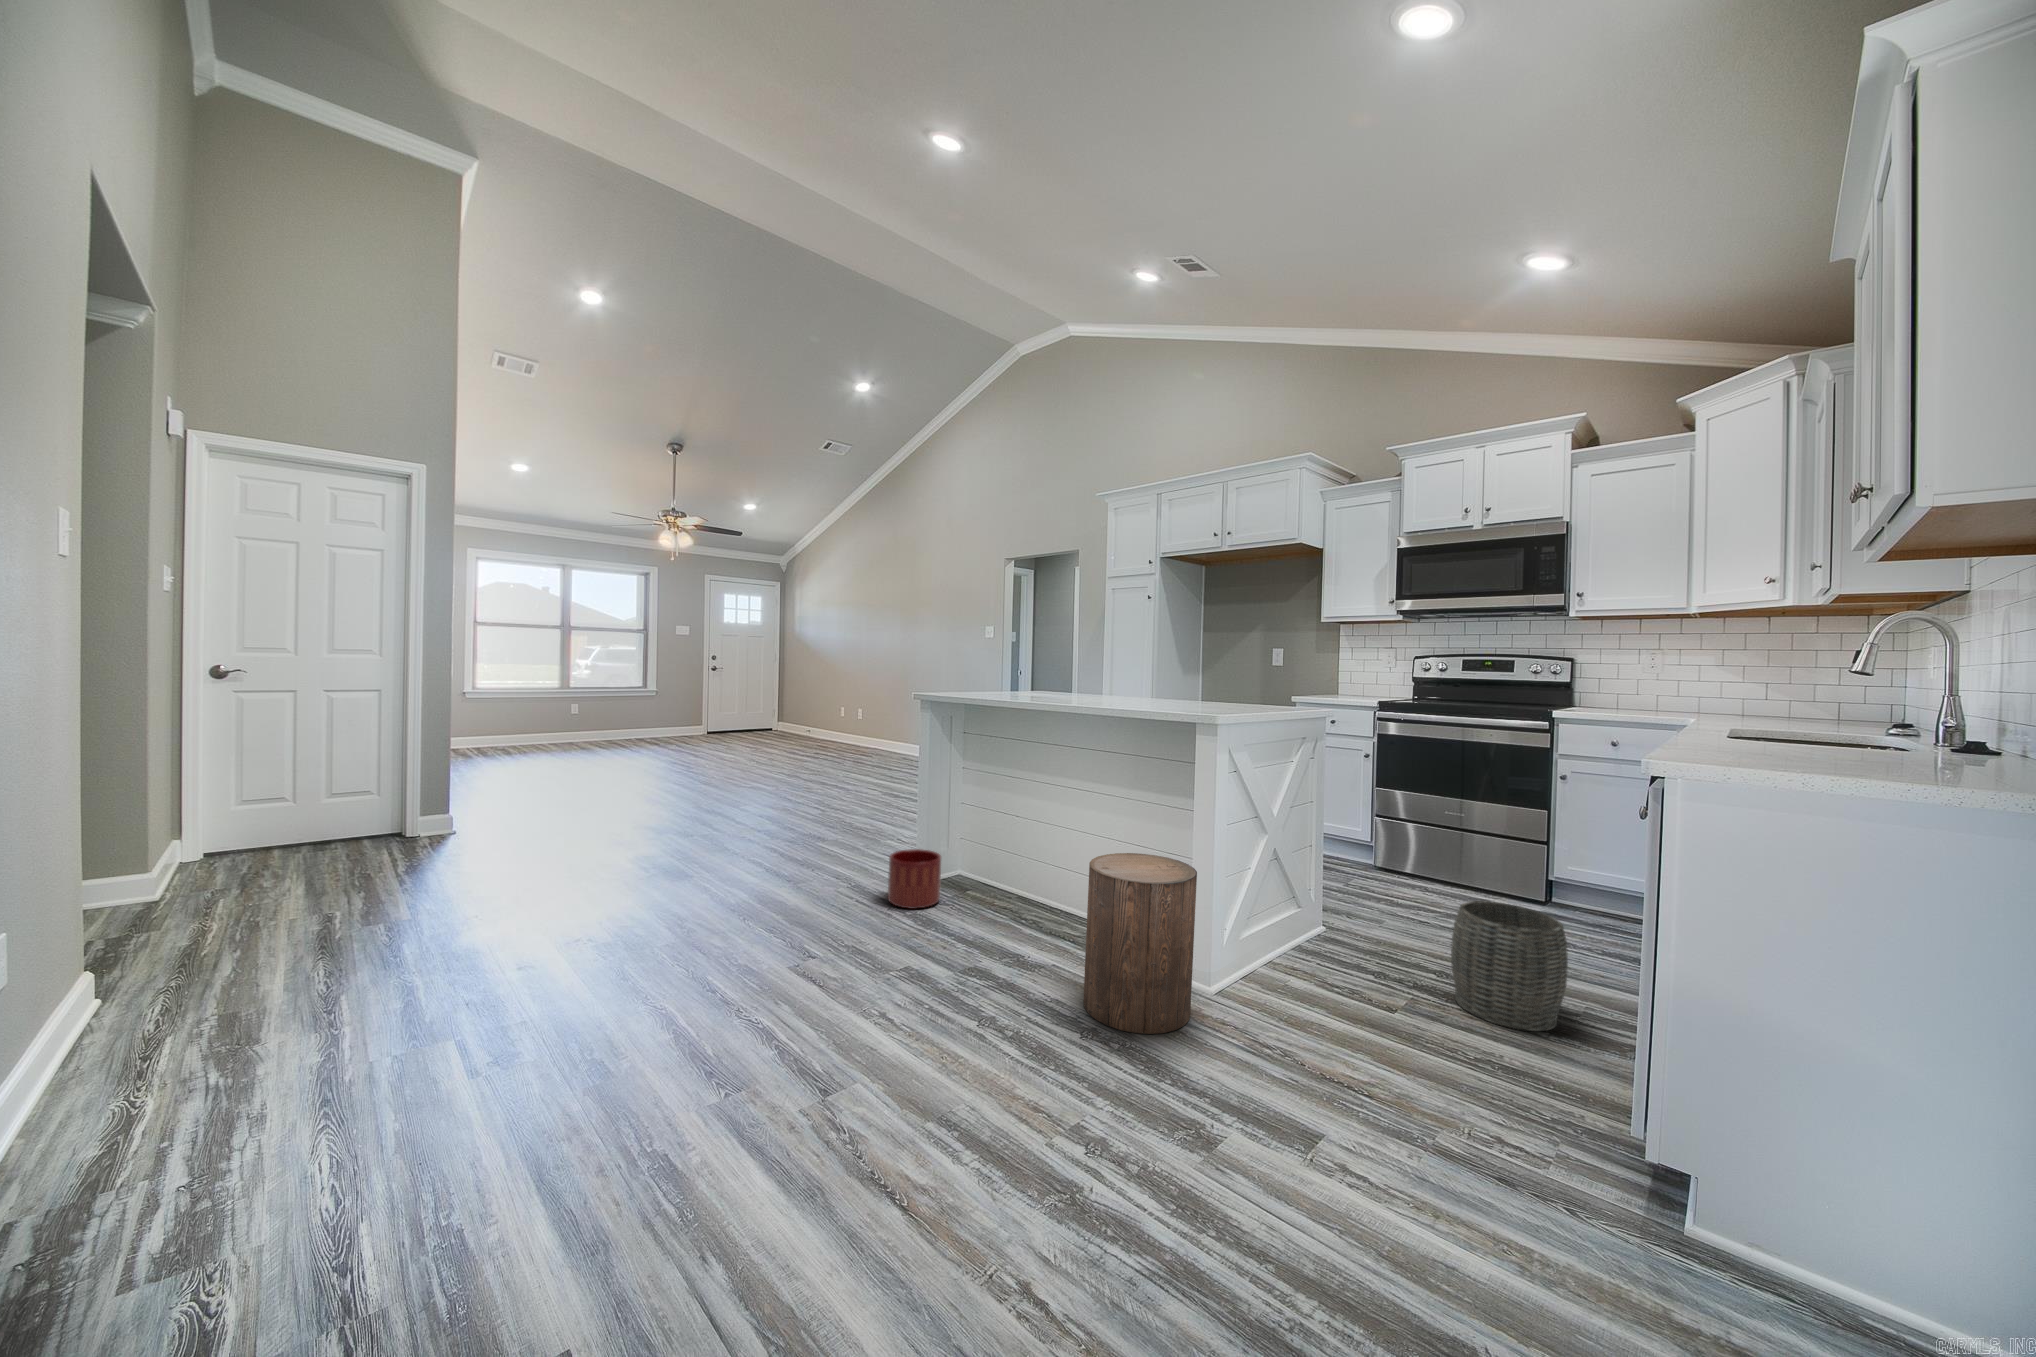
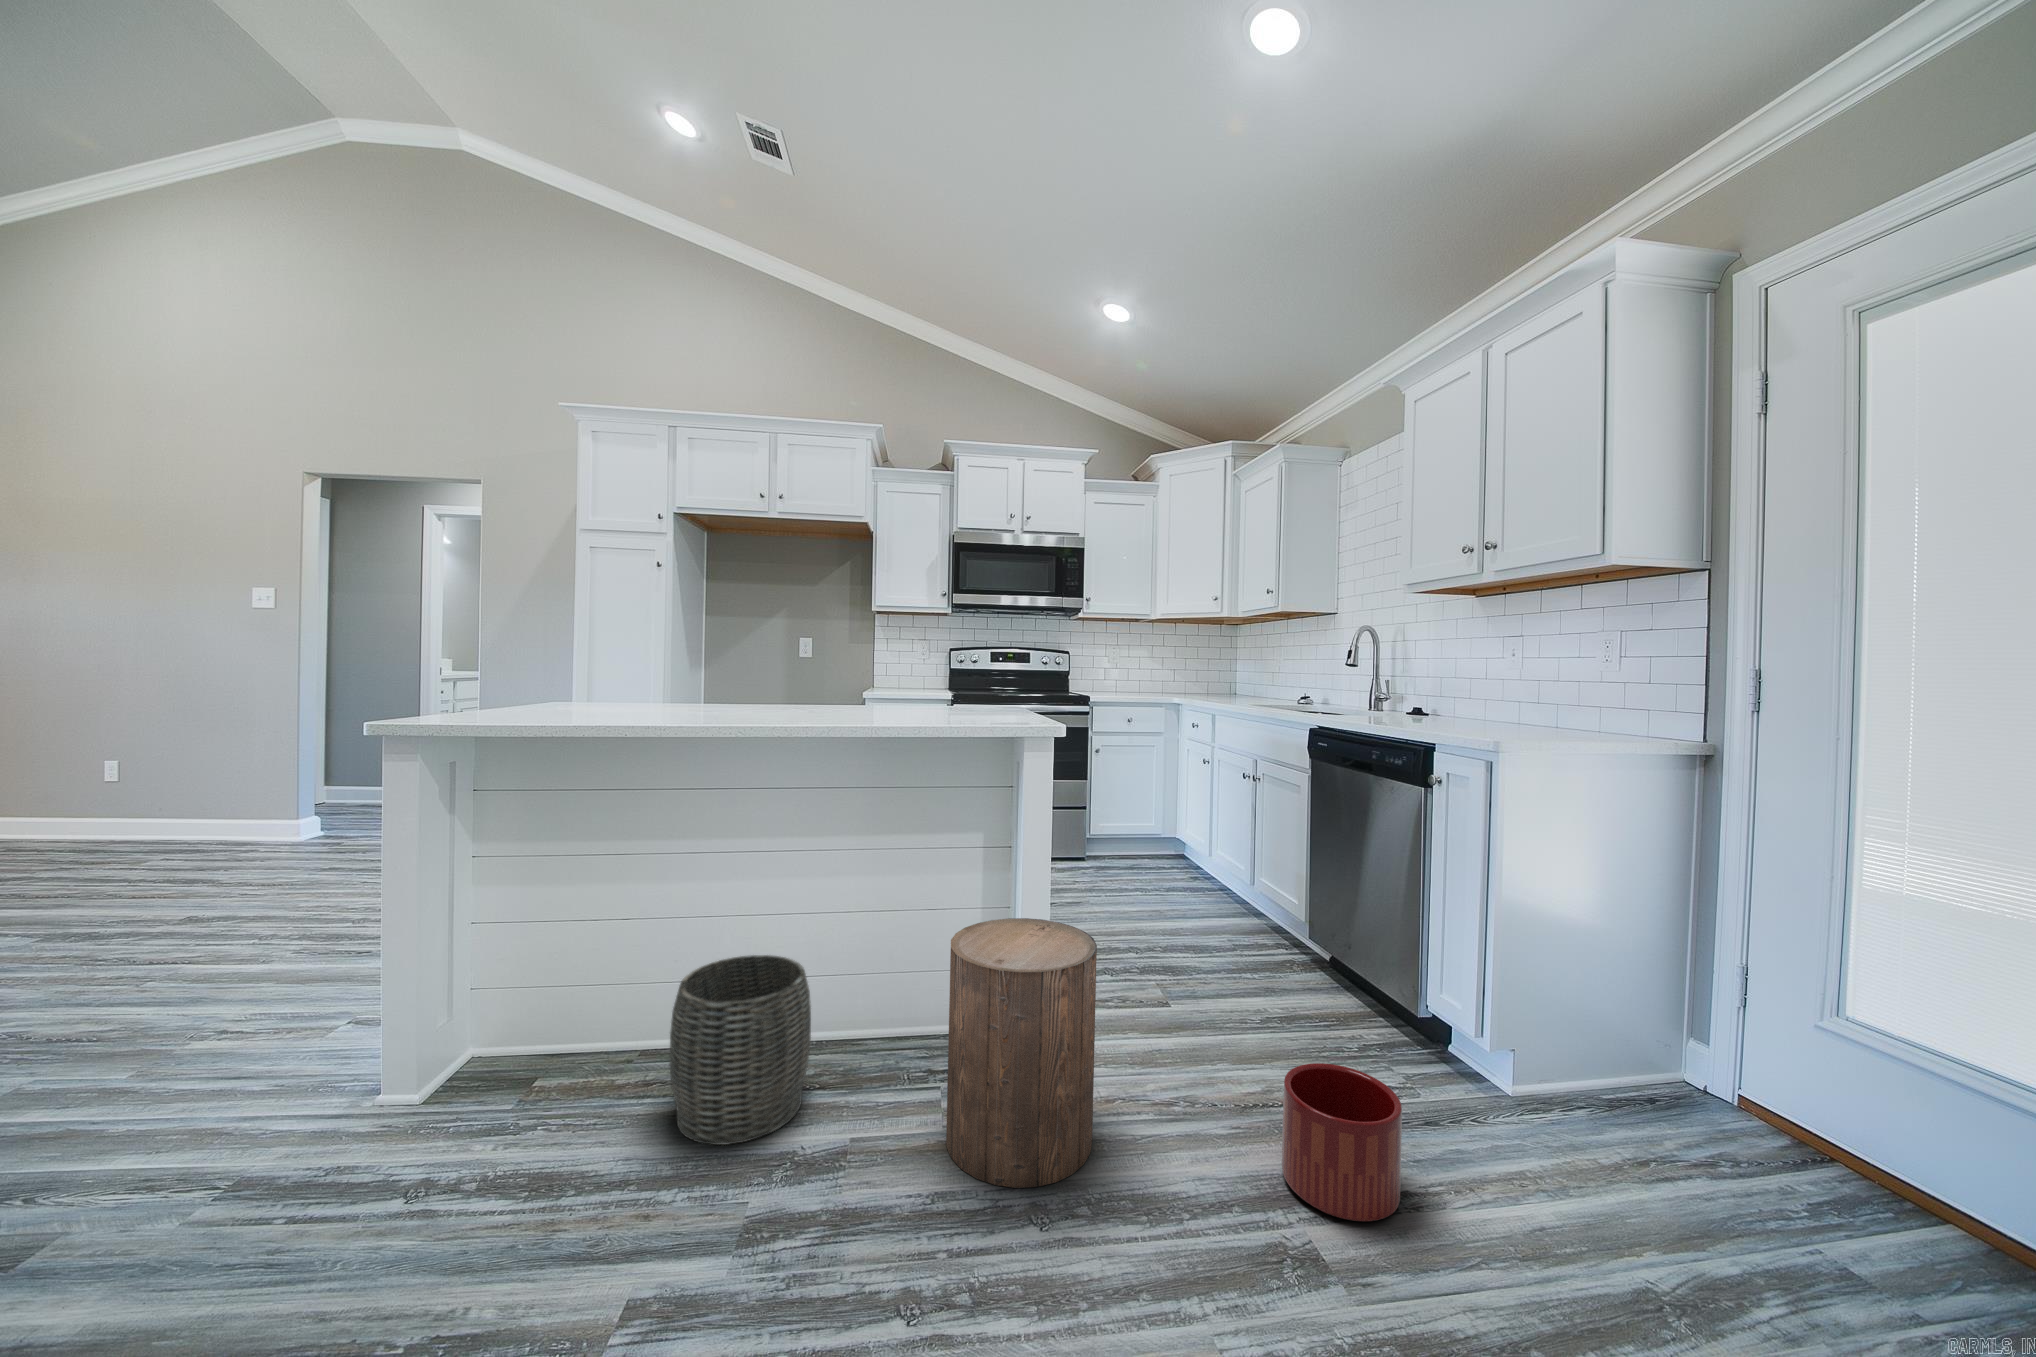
planter: present [888,849,941,909] -> present [1282,1063,1402,1221]
woven basket: present [1451,901,1568,1031] -> present [670,955,811,1145]

